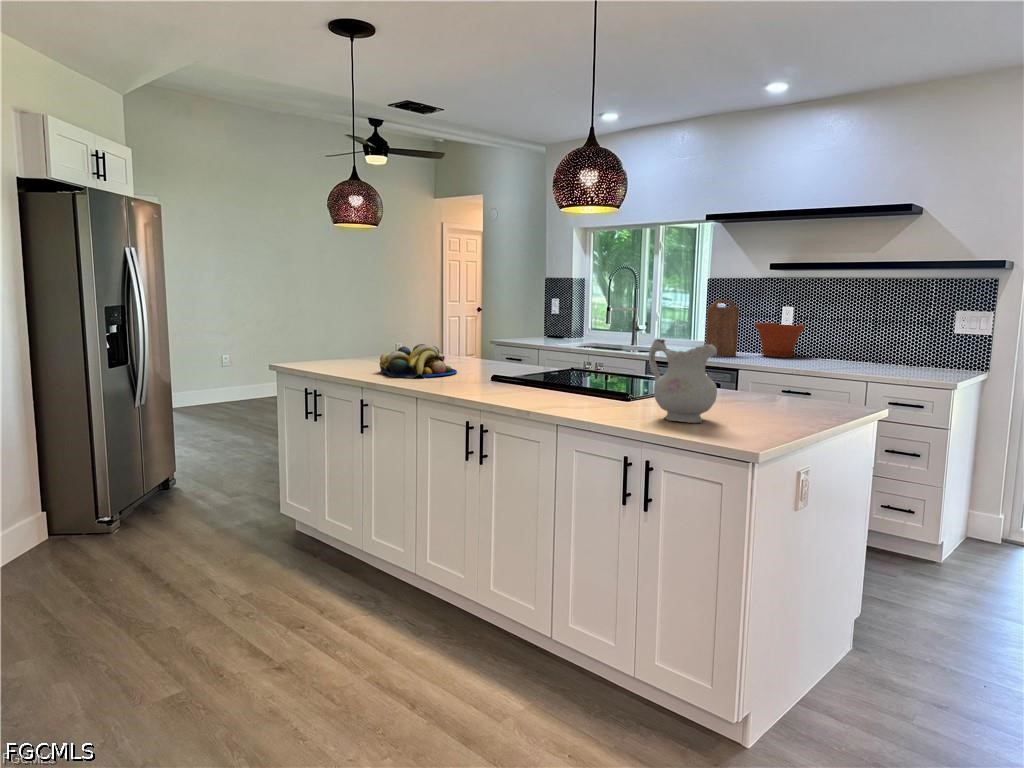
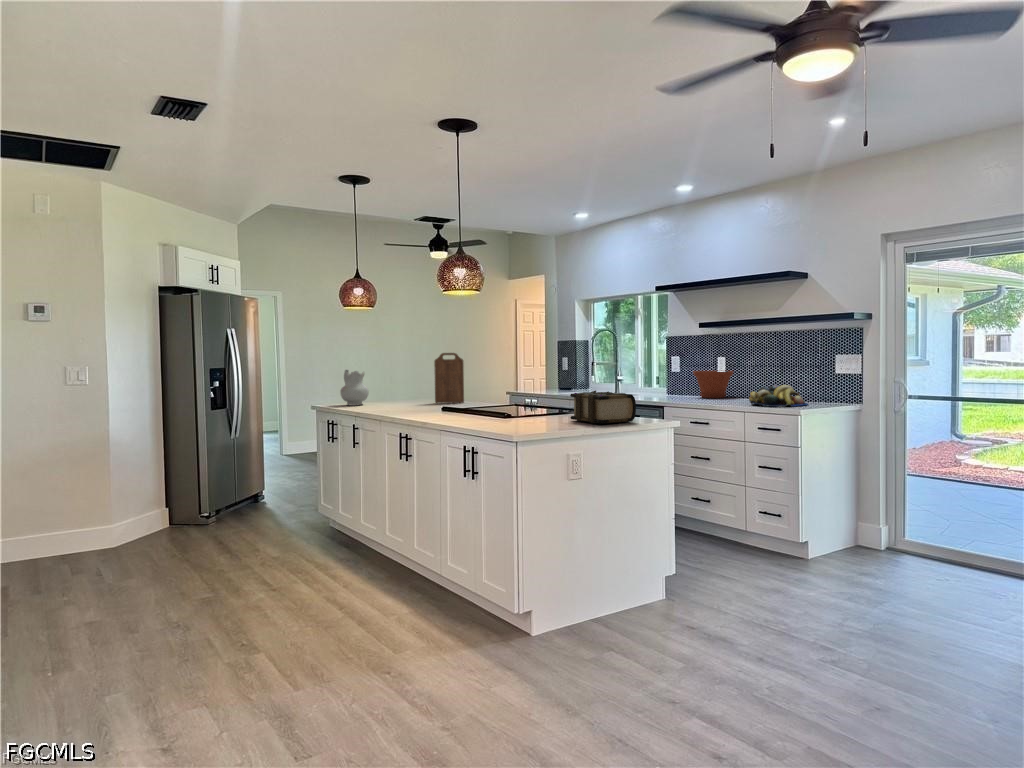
cutting board: present [705,300,739,356] -> present [434,353,464,403]
ceramic pitcher: present [649,339,717,423] -> present [340,370,369,406]
fruit bowl: present [379,344,457,378] -> present [749,385,808,407]
book: none [739,362,840,413] -> present [570,390,636,424]

